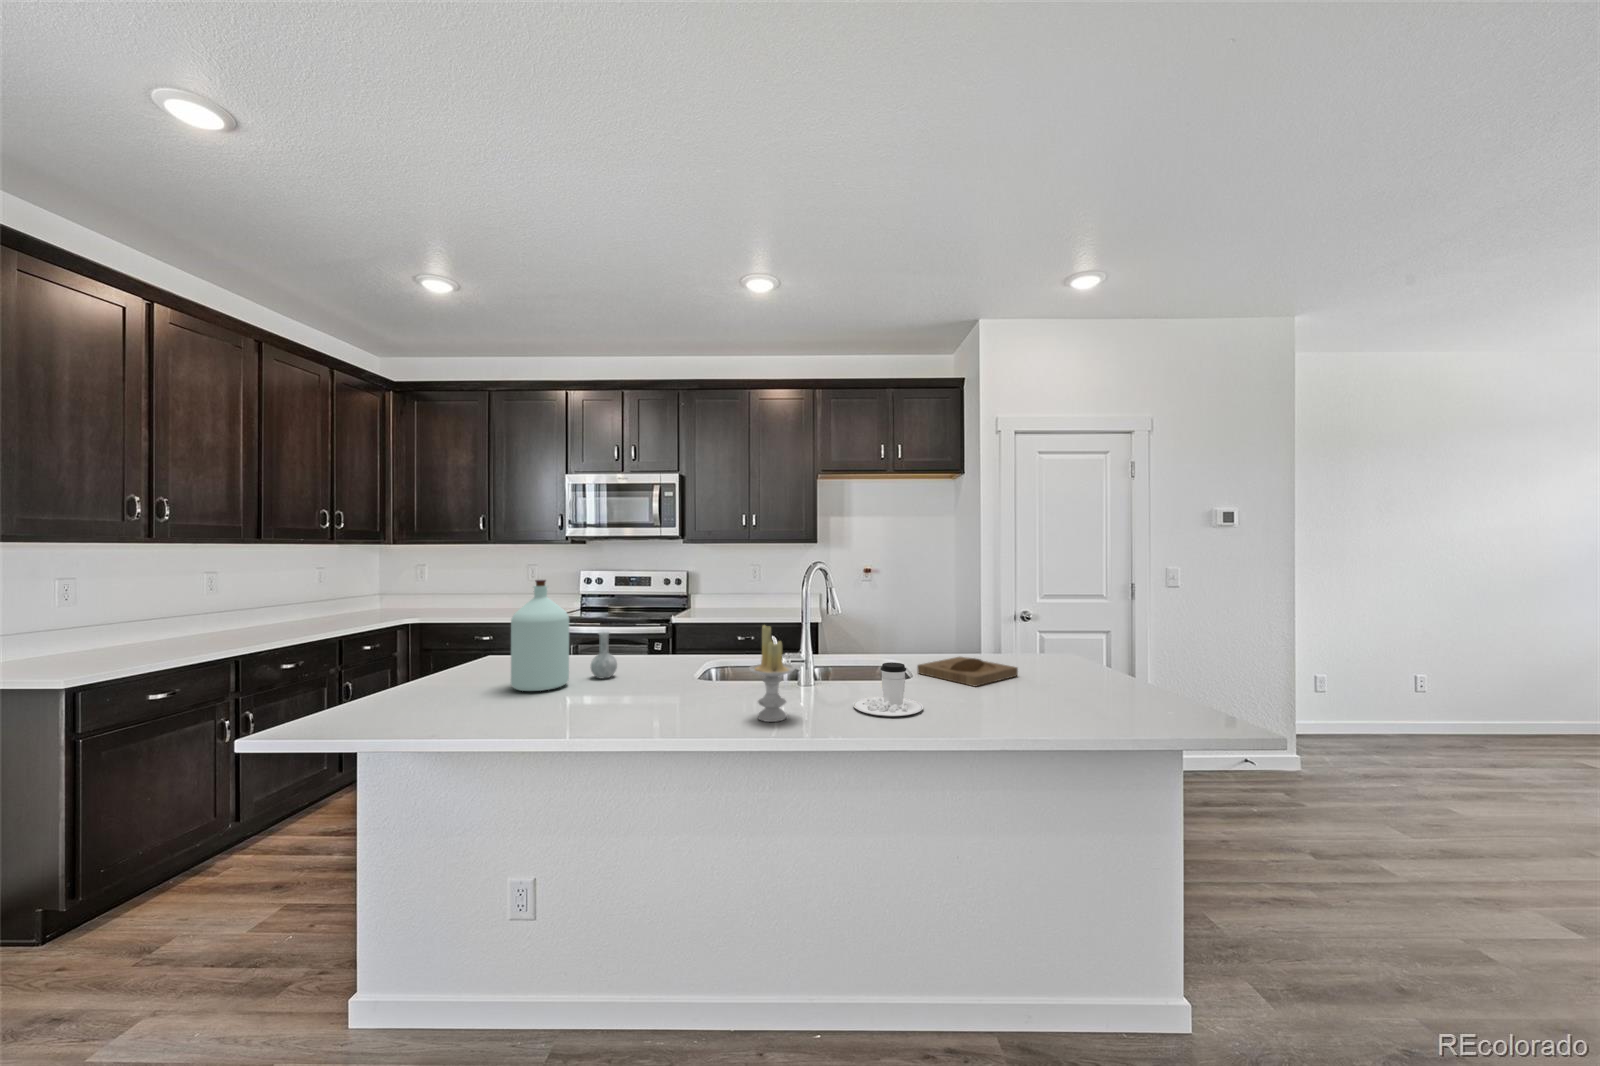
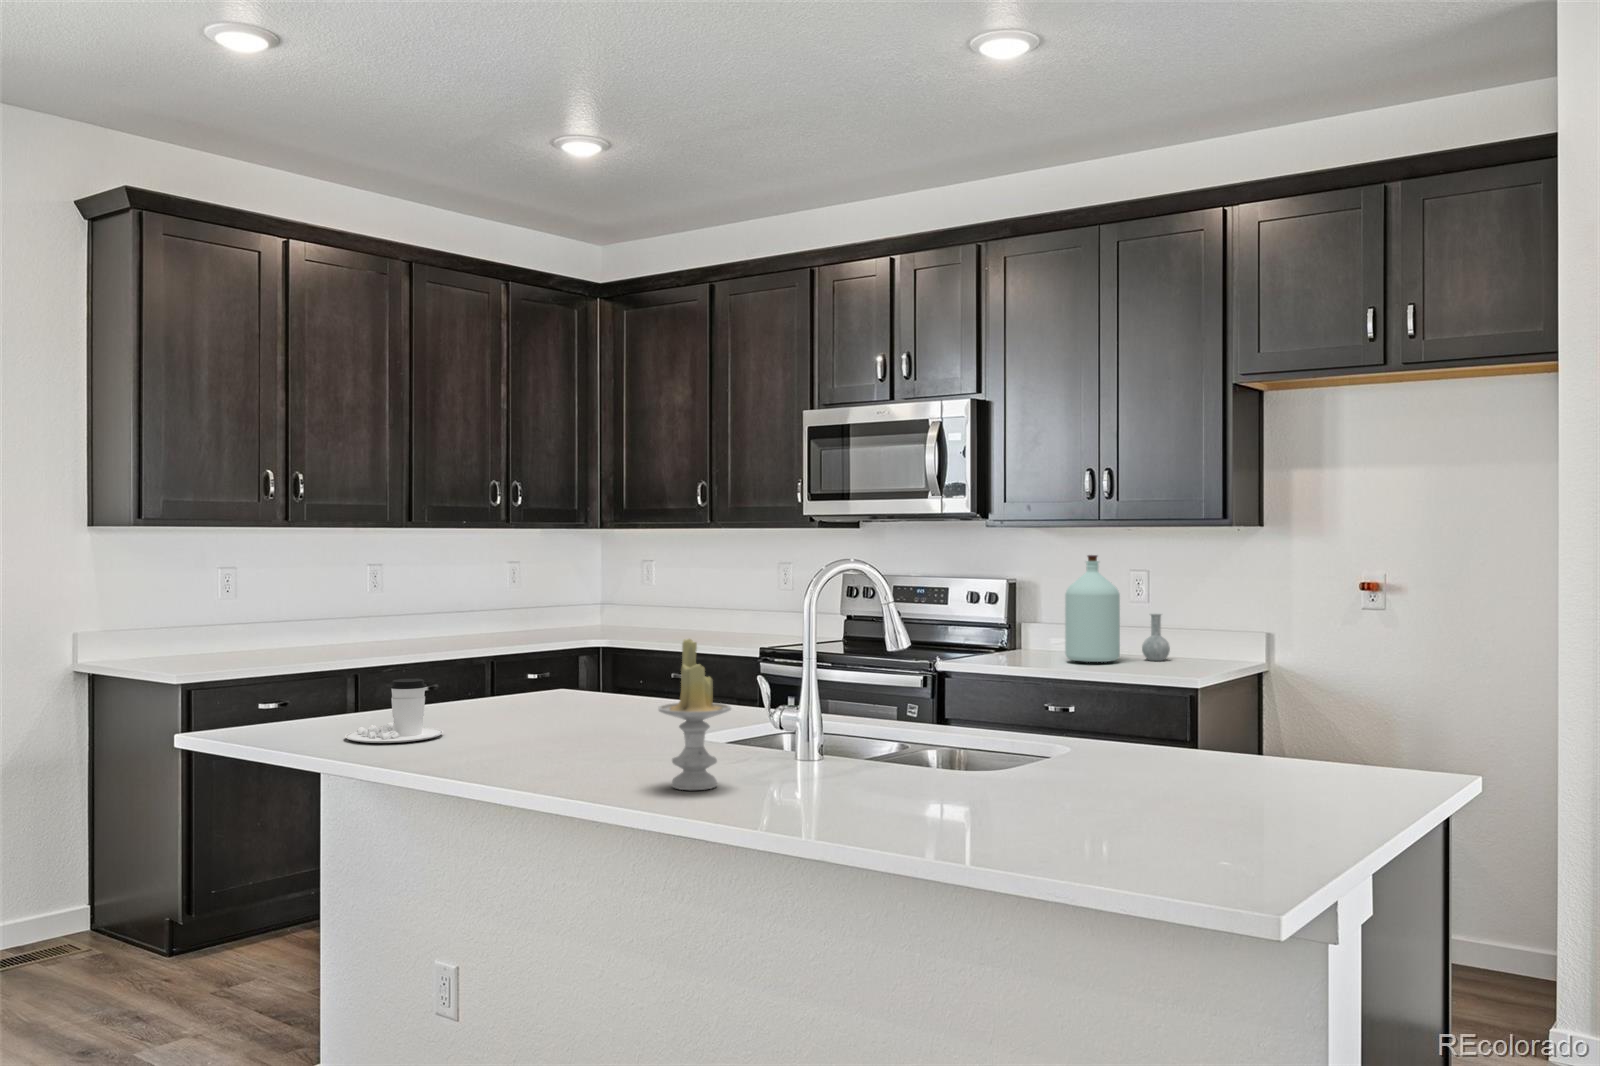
bottle: present [511,580,617,691] -> present [1065,555,1170,662]
tray: present [917,657,1018,686] -> none [1100,750,1290,800]
coffee cup: present [853,662,923,716] -> present [345,679,443,743]

